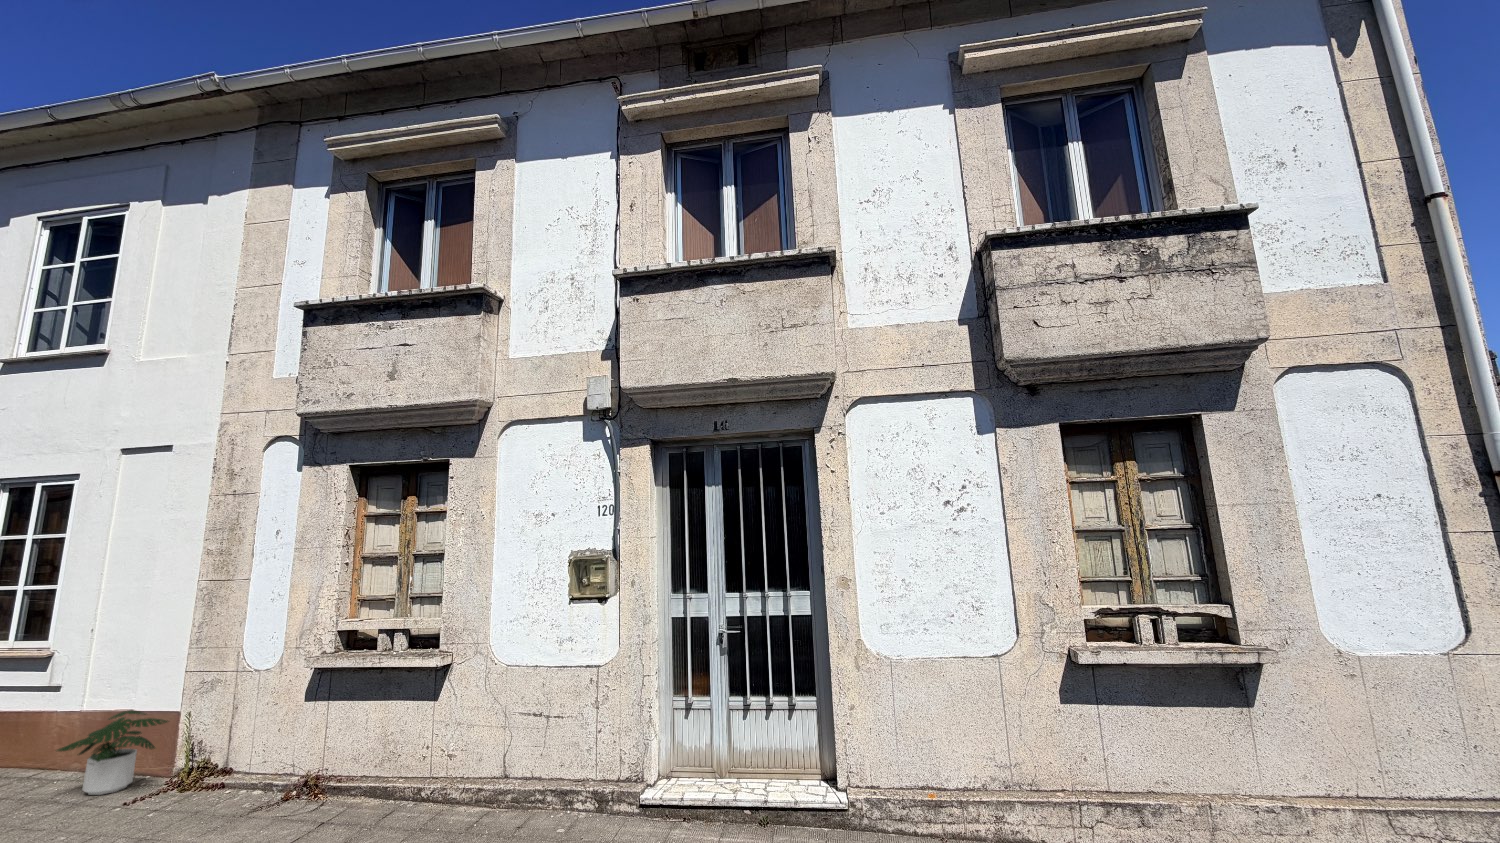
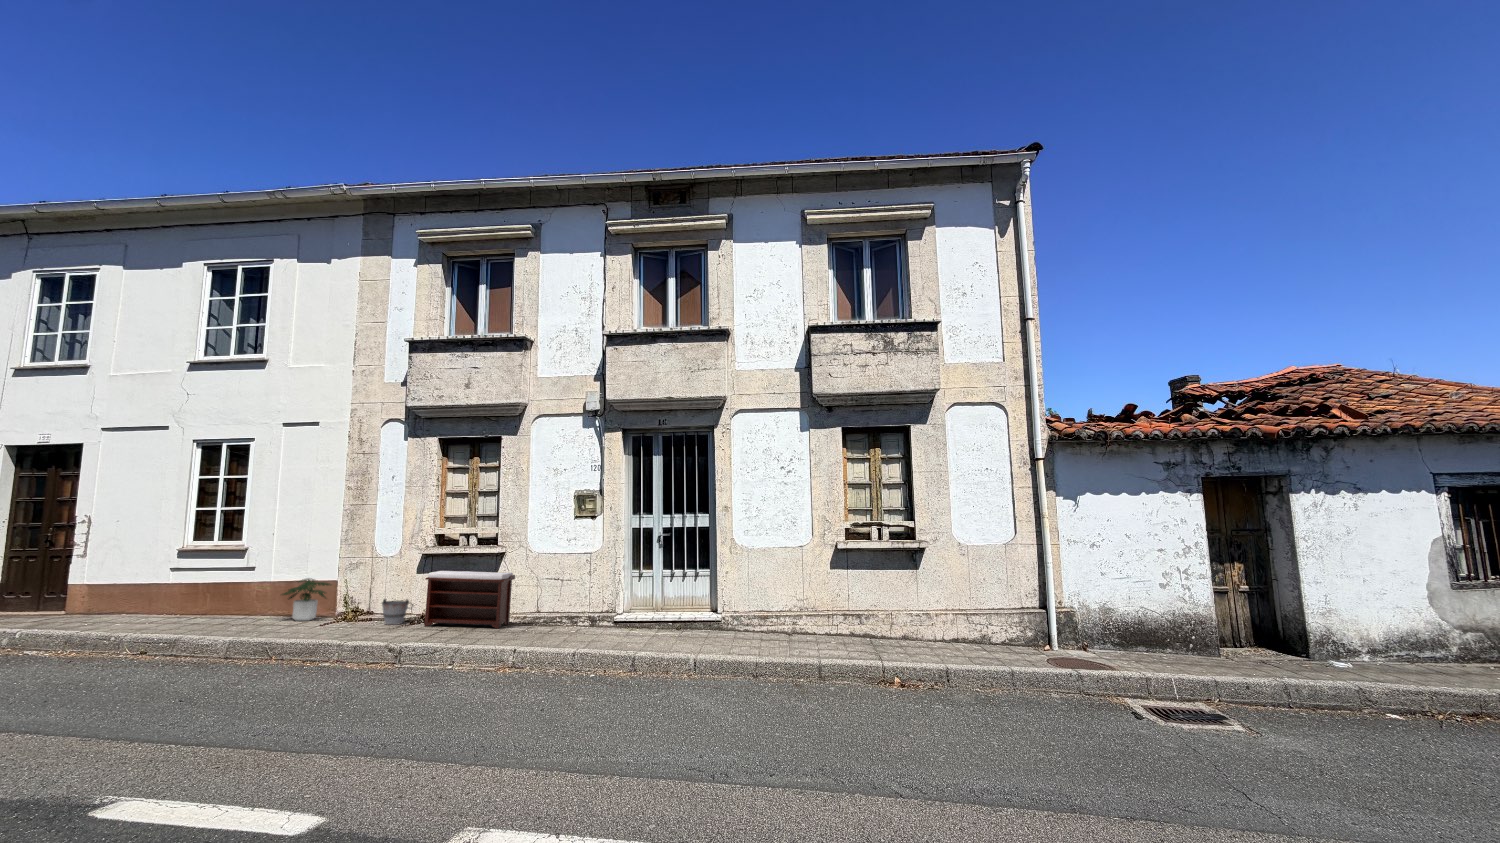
bench: none [292,699,466,823] -> present [424,571,515,629]
bucket: none [224,755,291,809] -> present [382,599,413,625]

